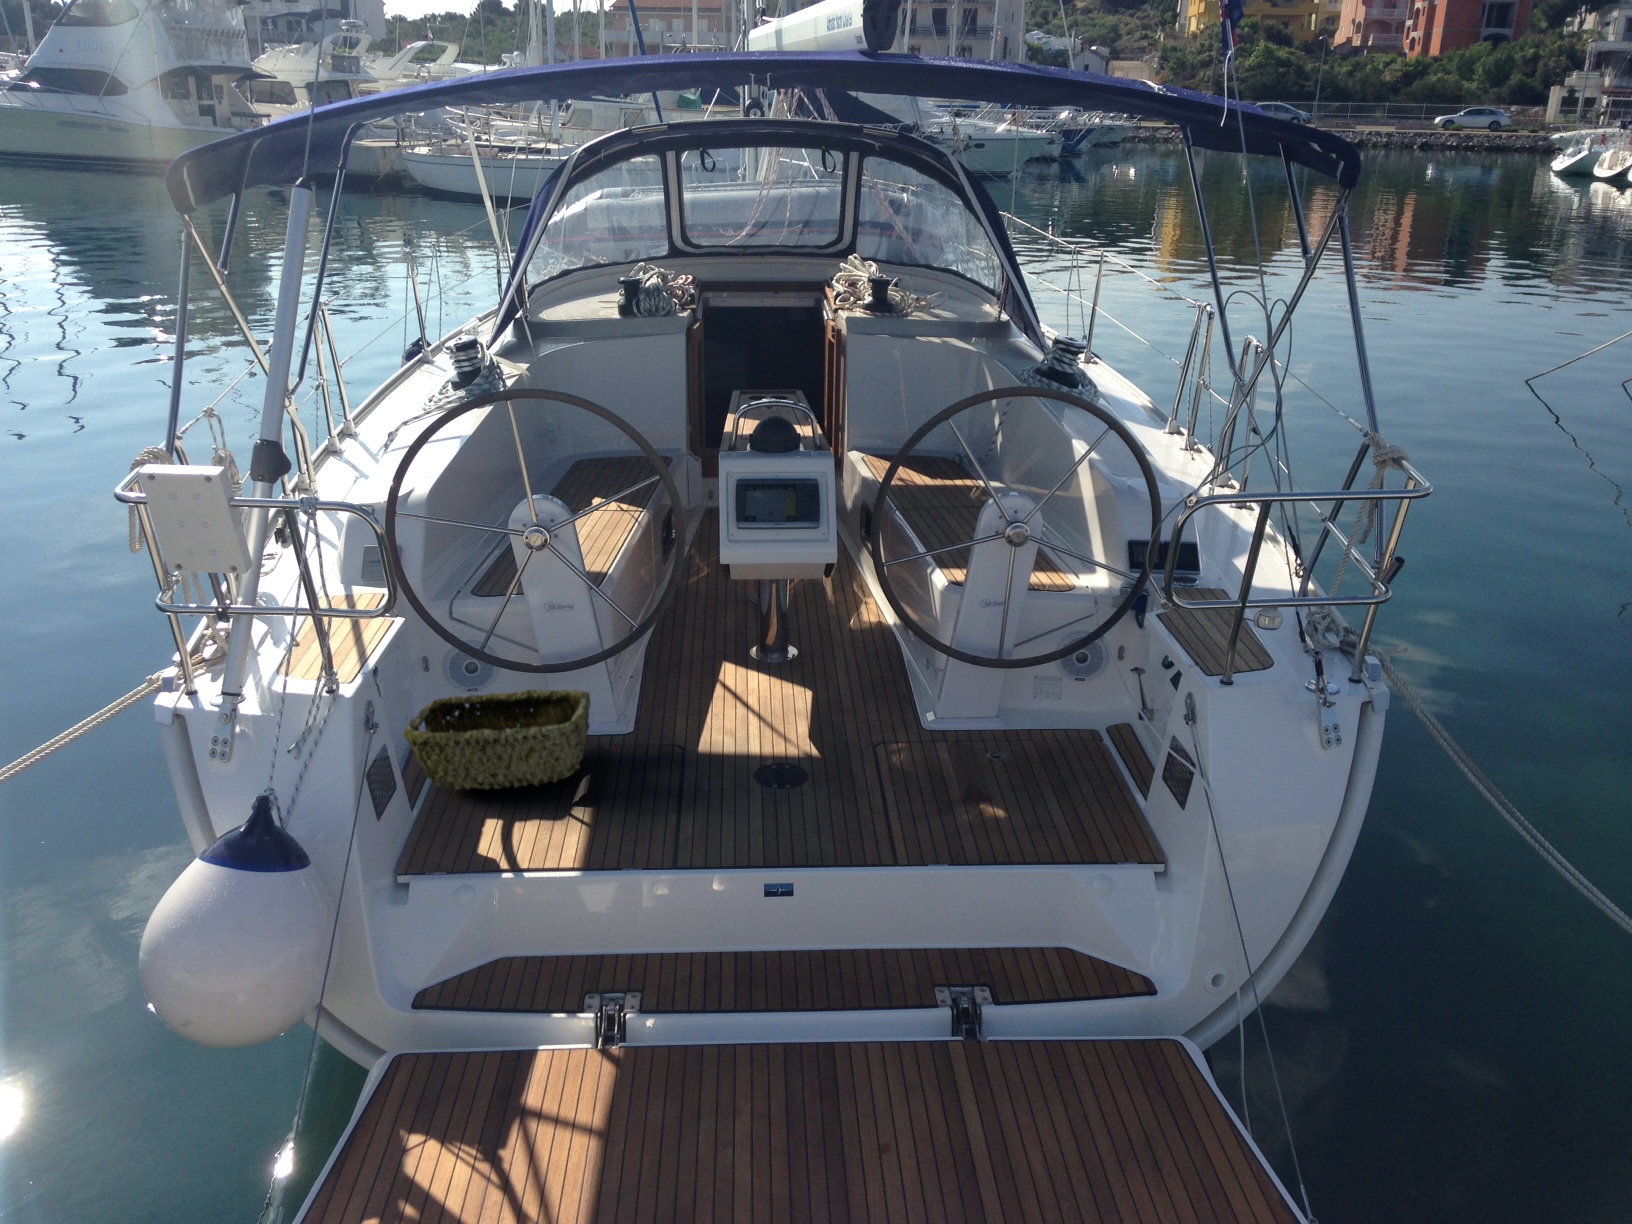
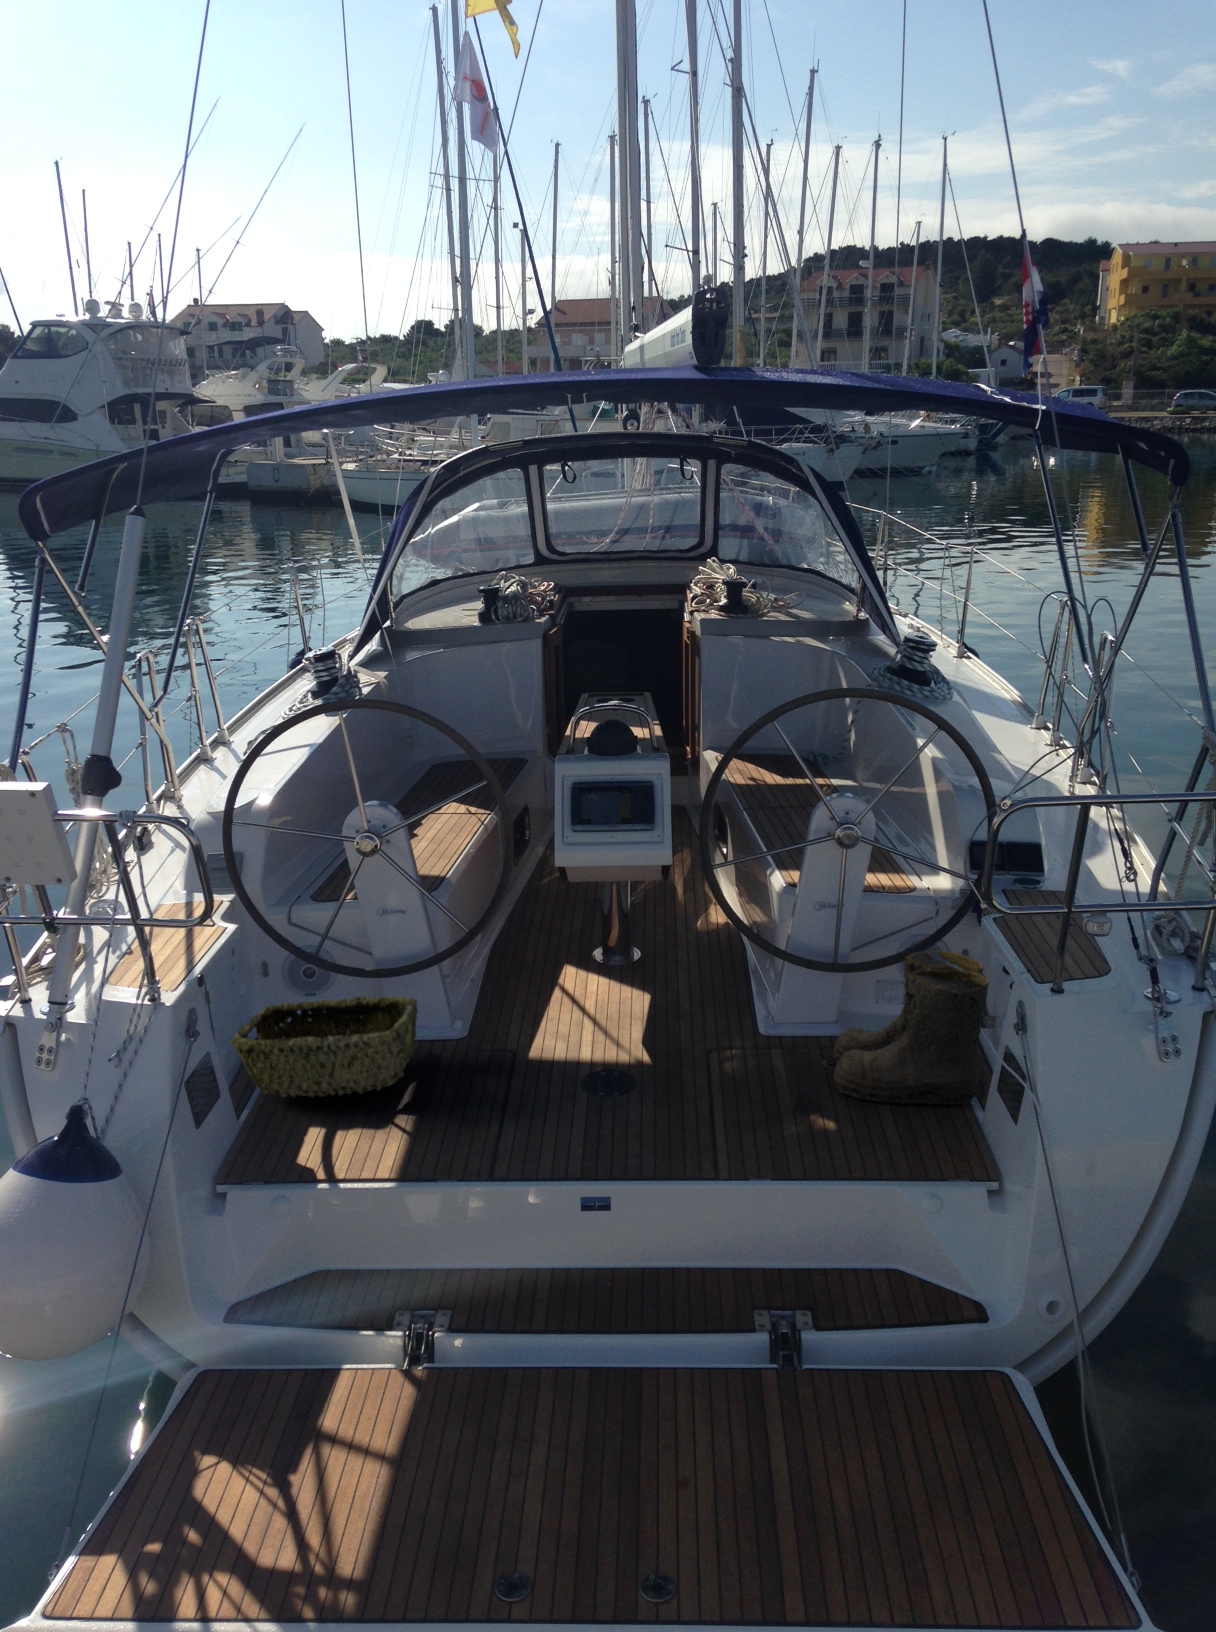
boots: none [993,646,1152,791] -> present [832,951,989,1105]

